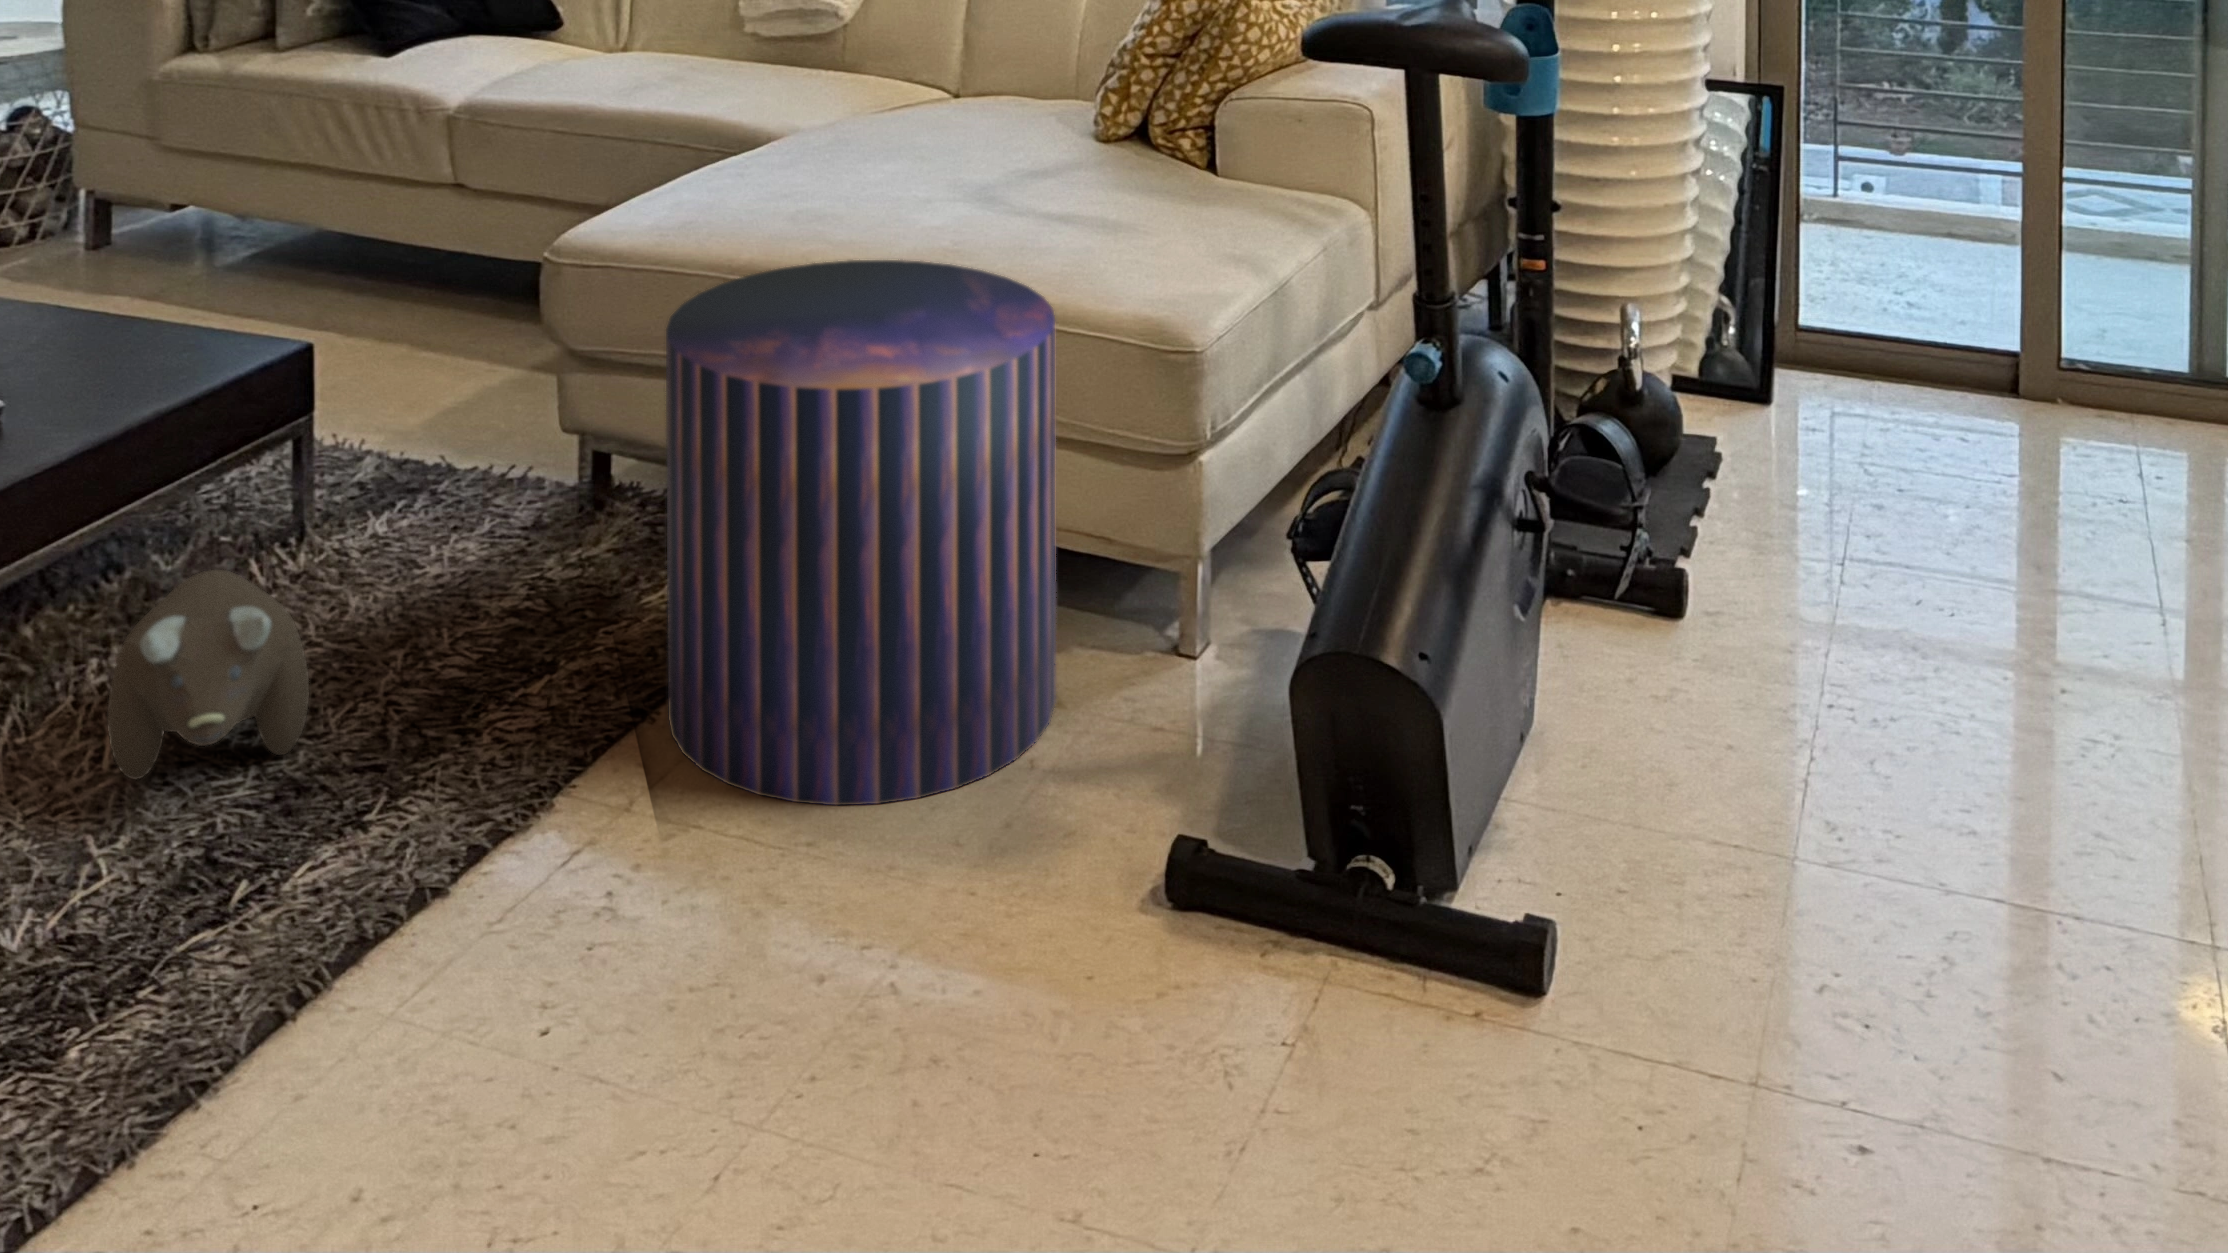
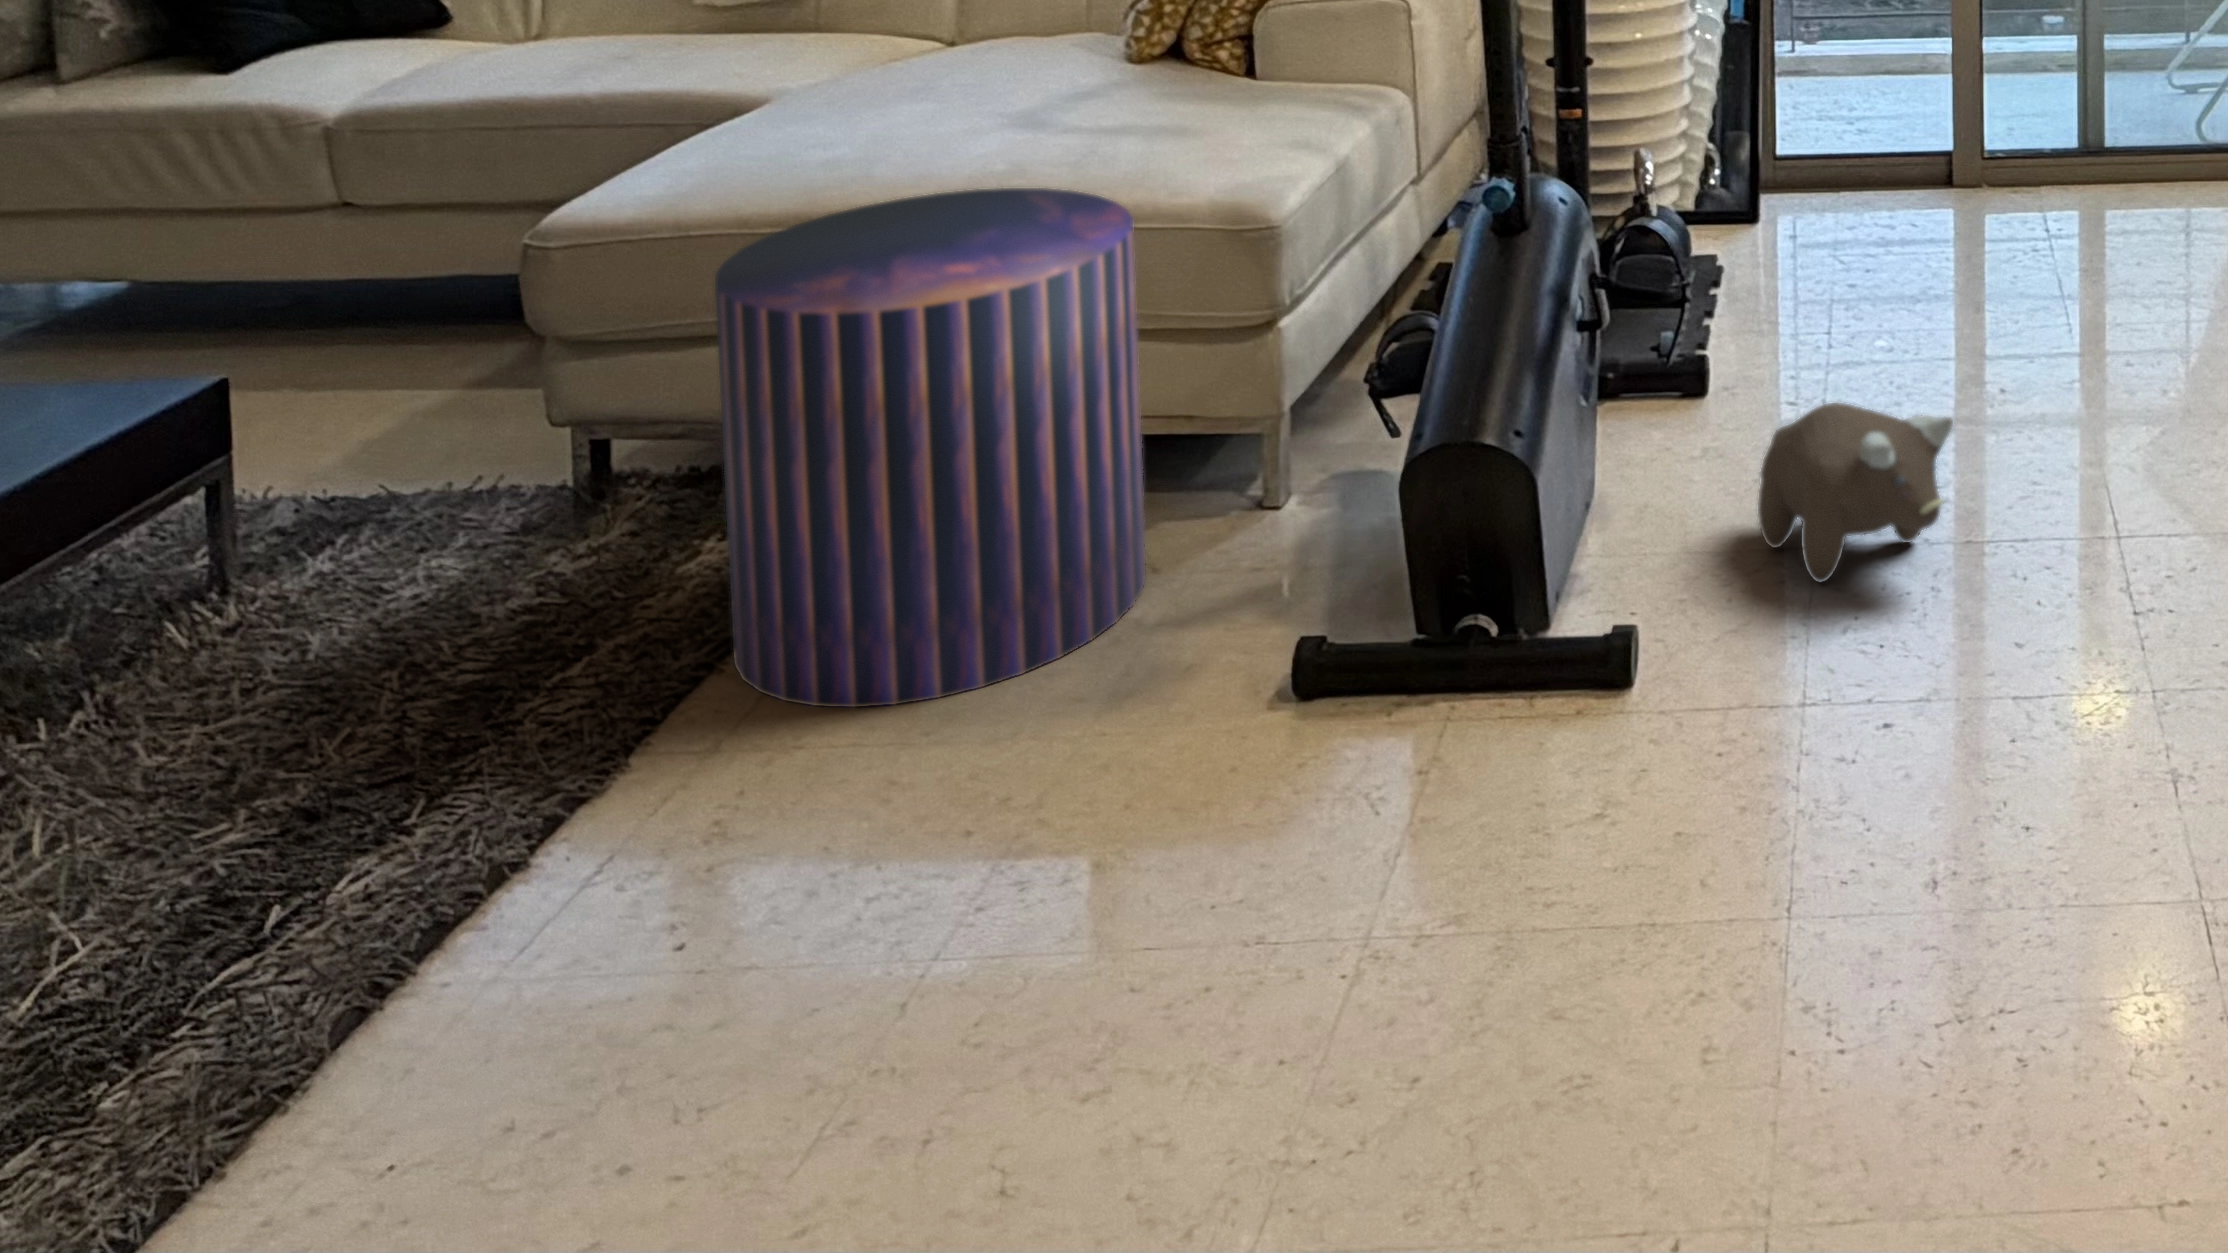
plush toy: present [108,570,309,780] -> present [1758,403,1953,582]

